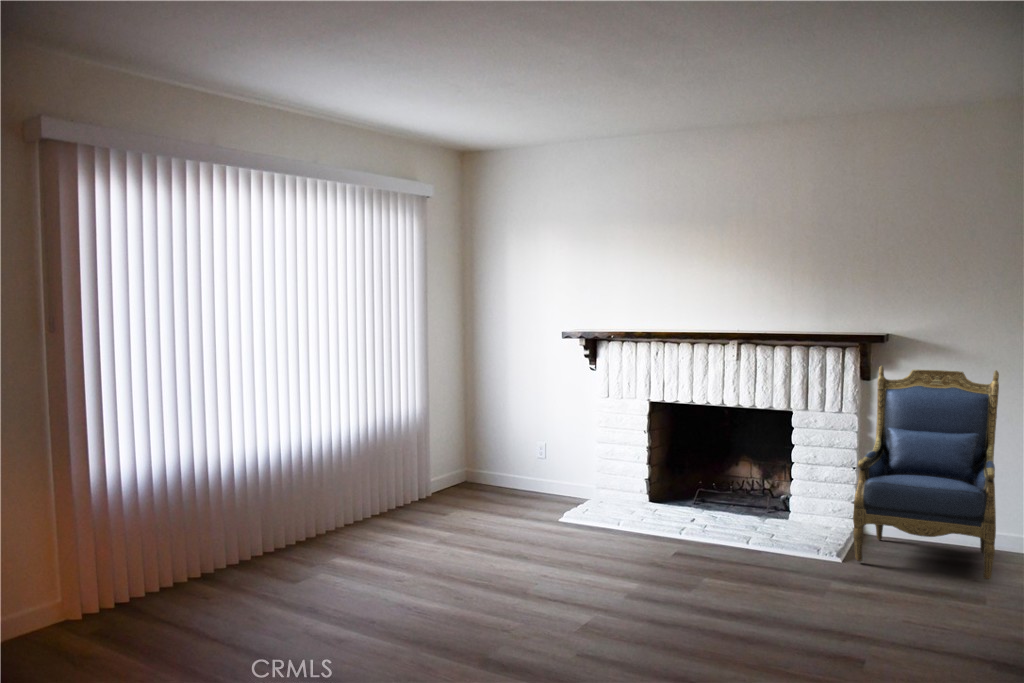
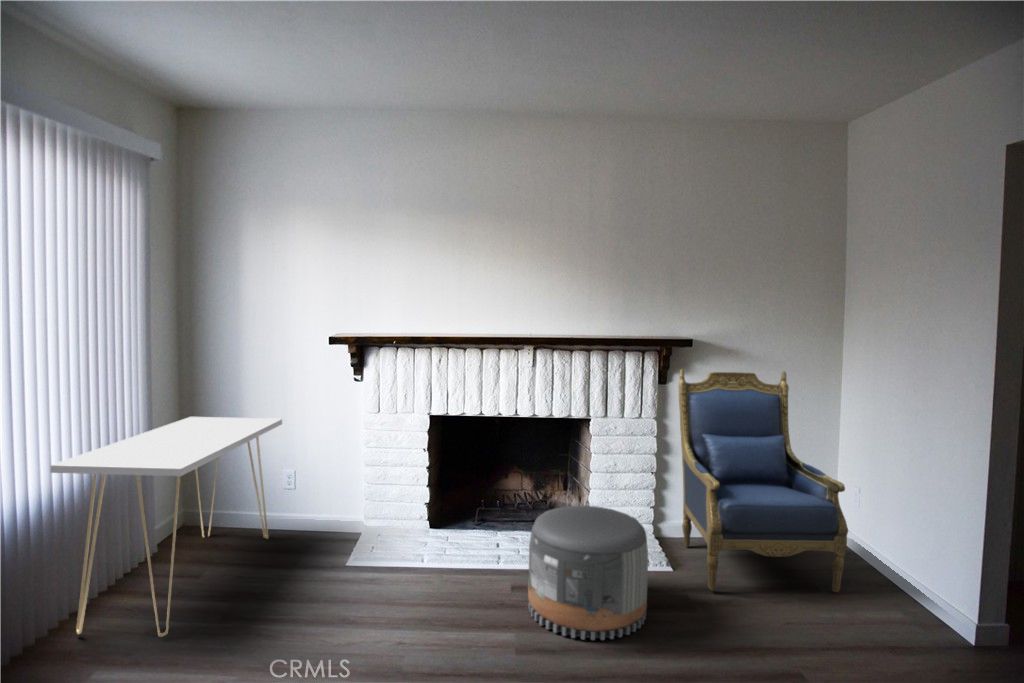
console table: none [382,393,535,522] -> present [50,417,282,637]
pouf: none [683,472,785,568] -> present [528,506,648,640]

